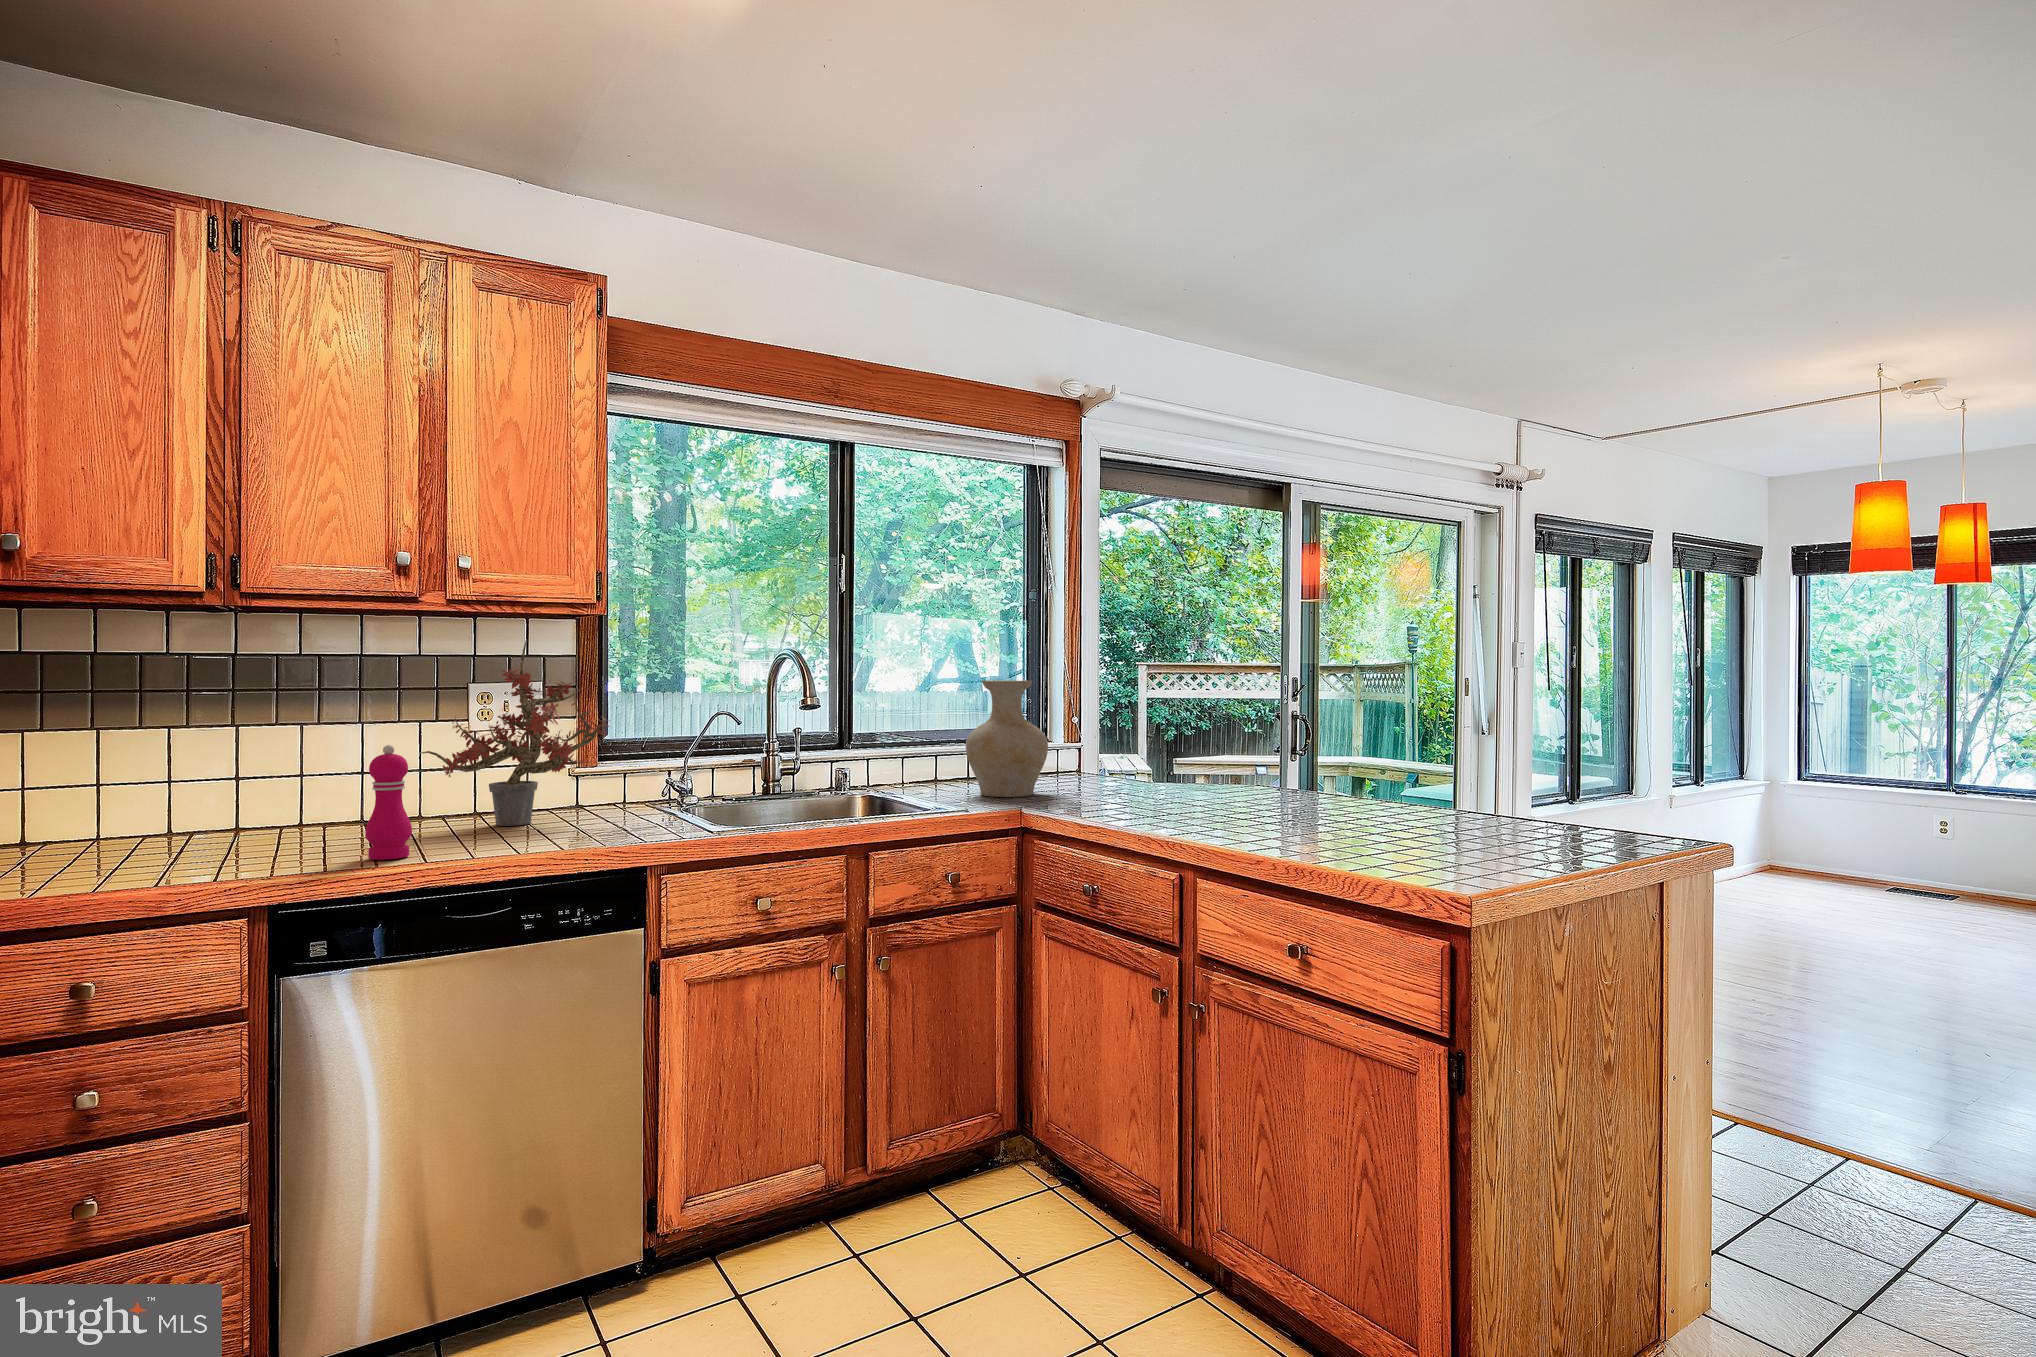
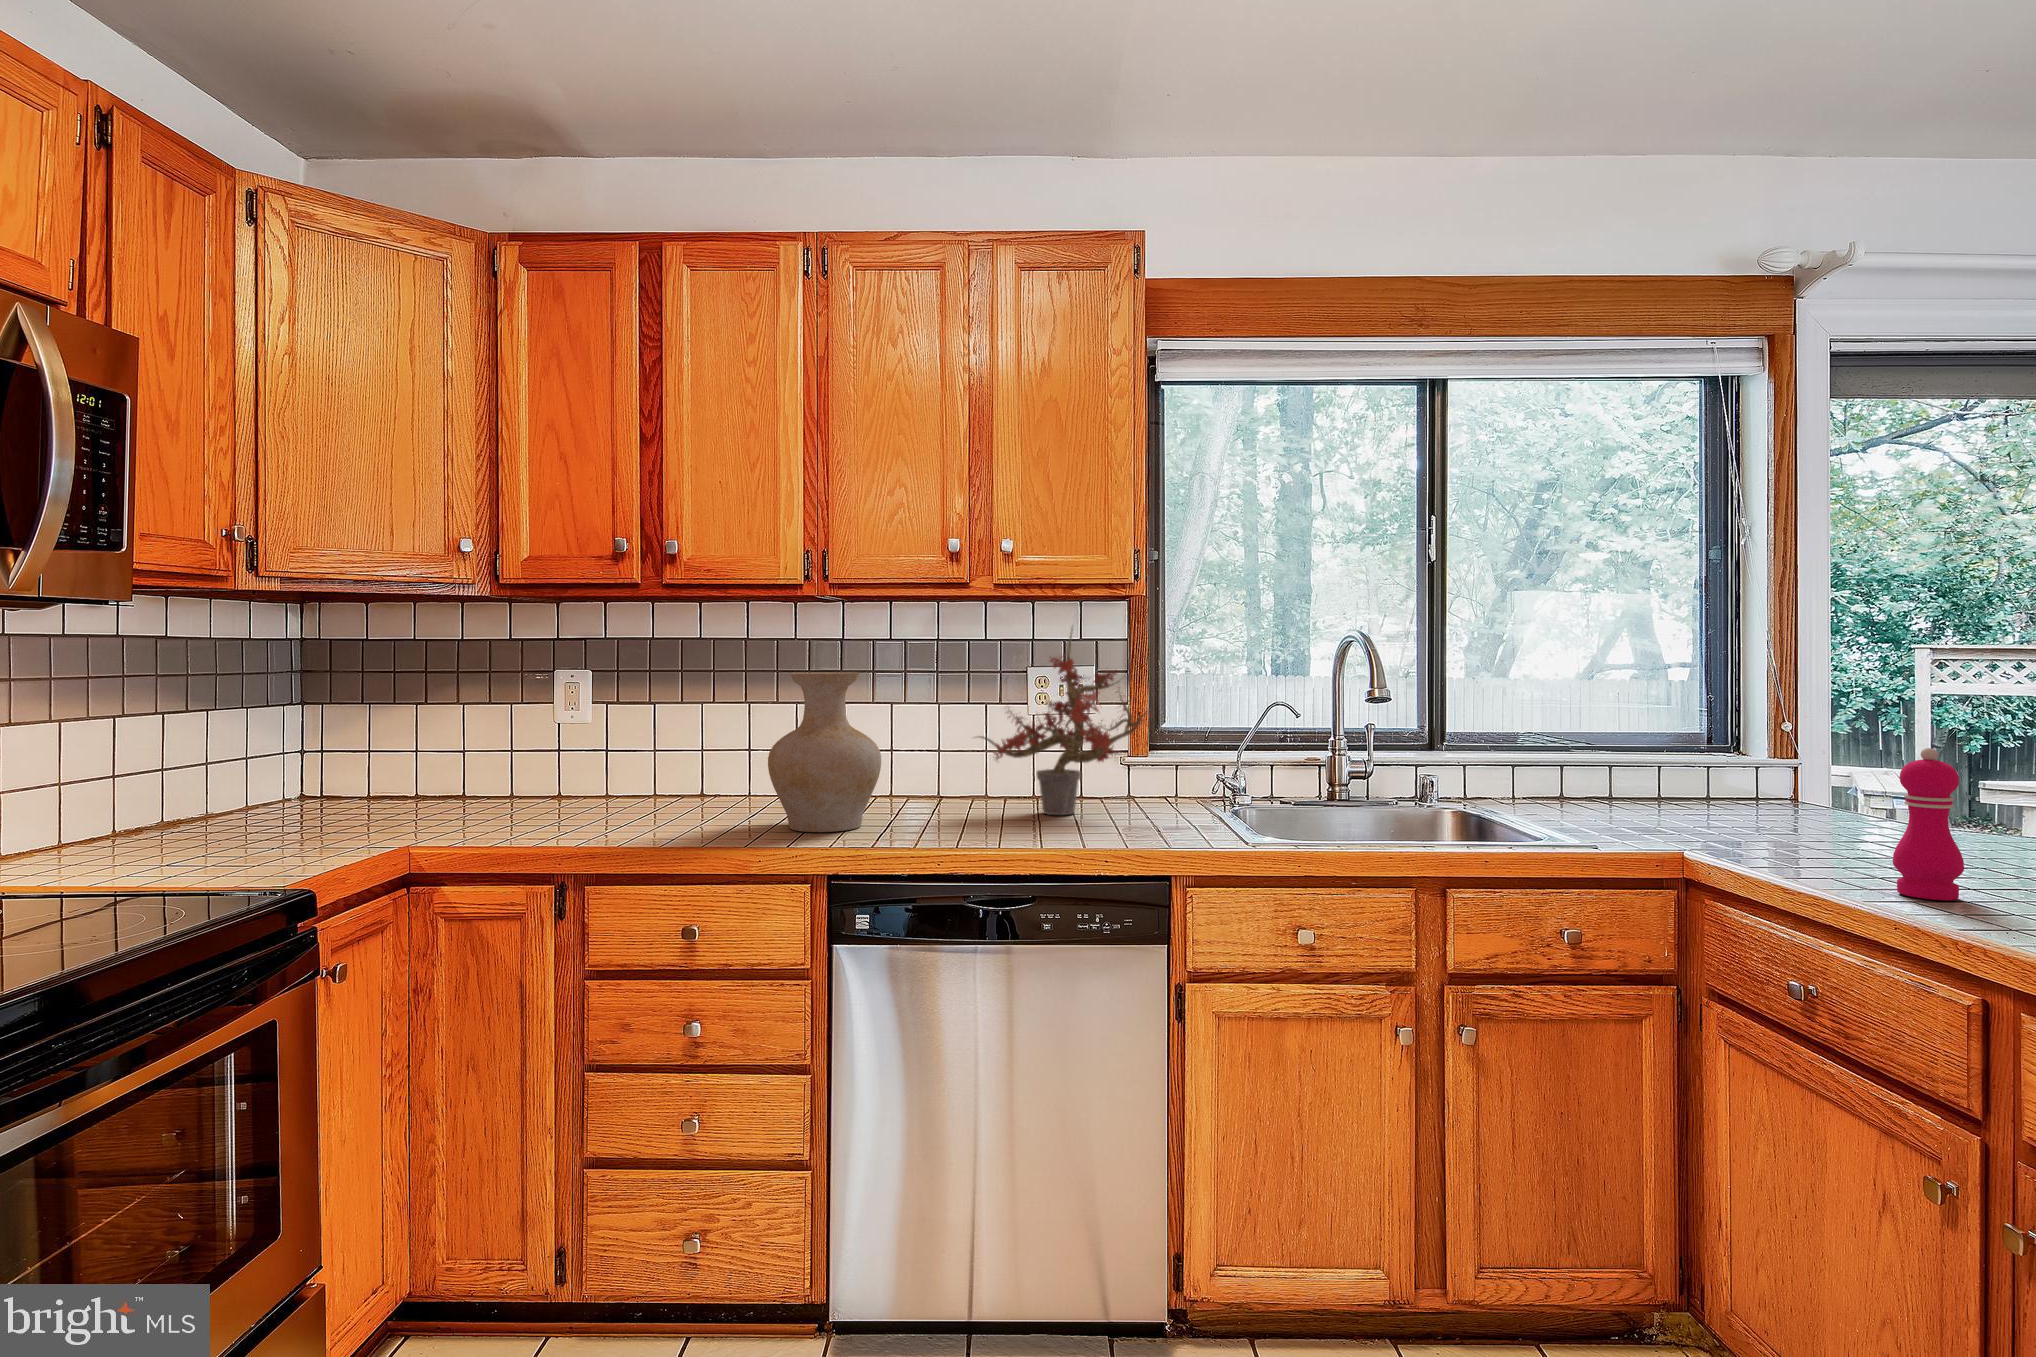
vase: present [966,681,1048,797] -> present [768,672,881,832]
pepper mill: present [365,745,412,860] -> present [1893,748,1964,900]

